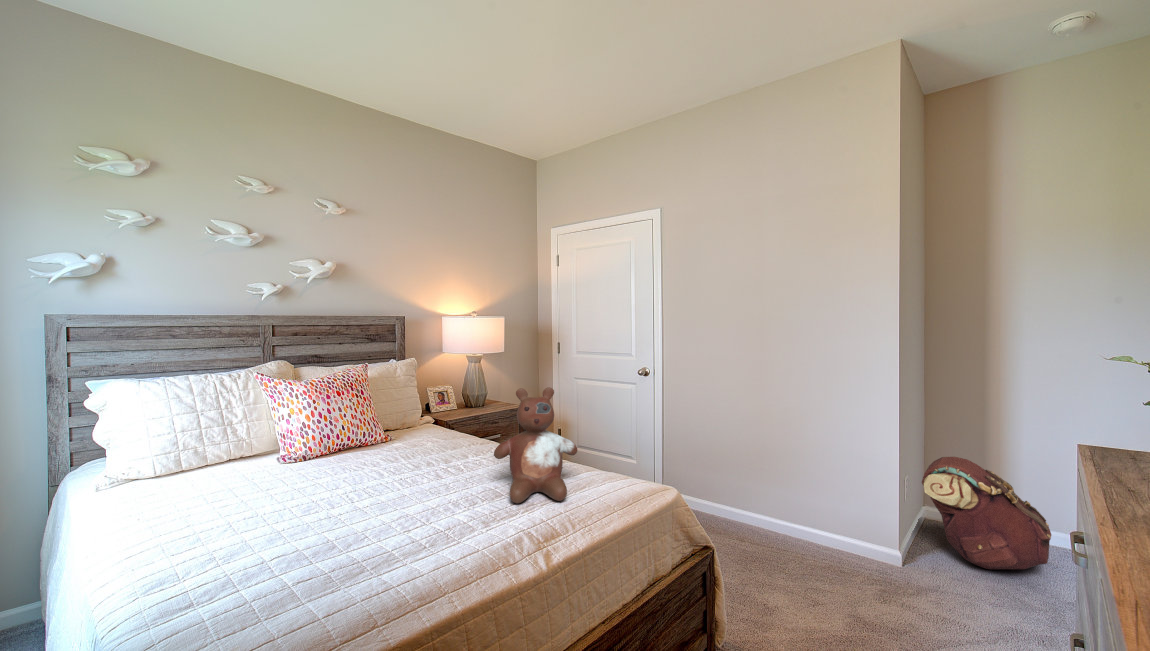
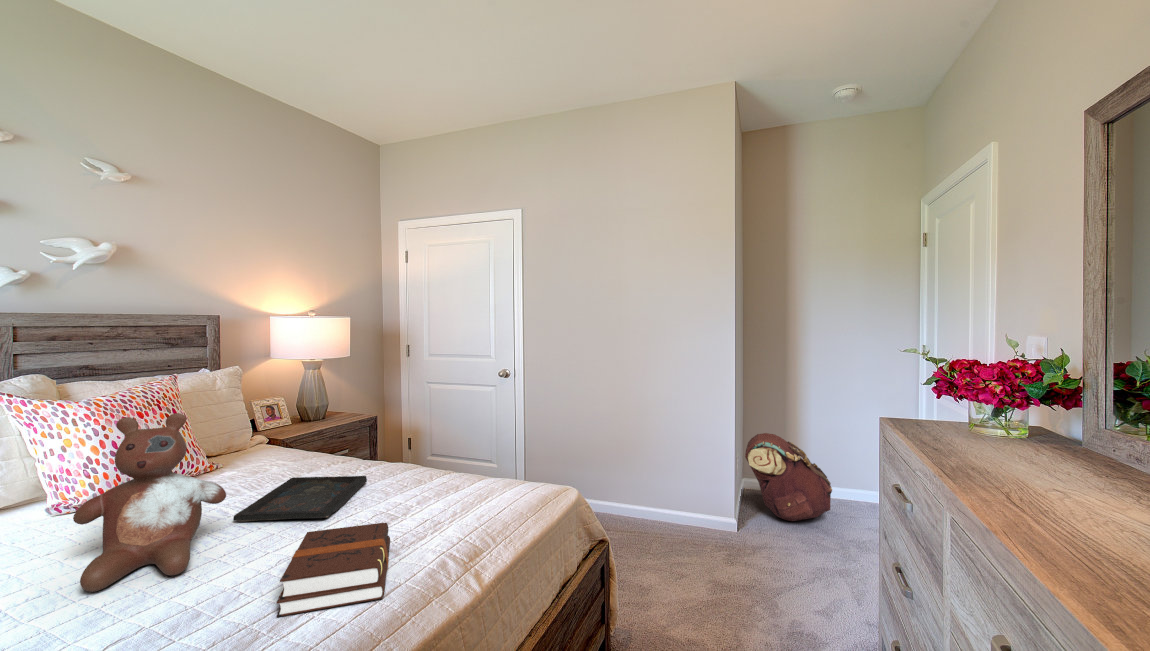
stuffed bear: present [494,387,577,503] -> present [73,413,226,592]
tray: none [383,453,490,488] -> present [233,476,367,522]
hardback book: none [381,496,484,559] -> present [277,523,390,617]

